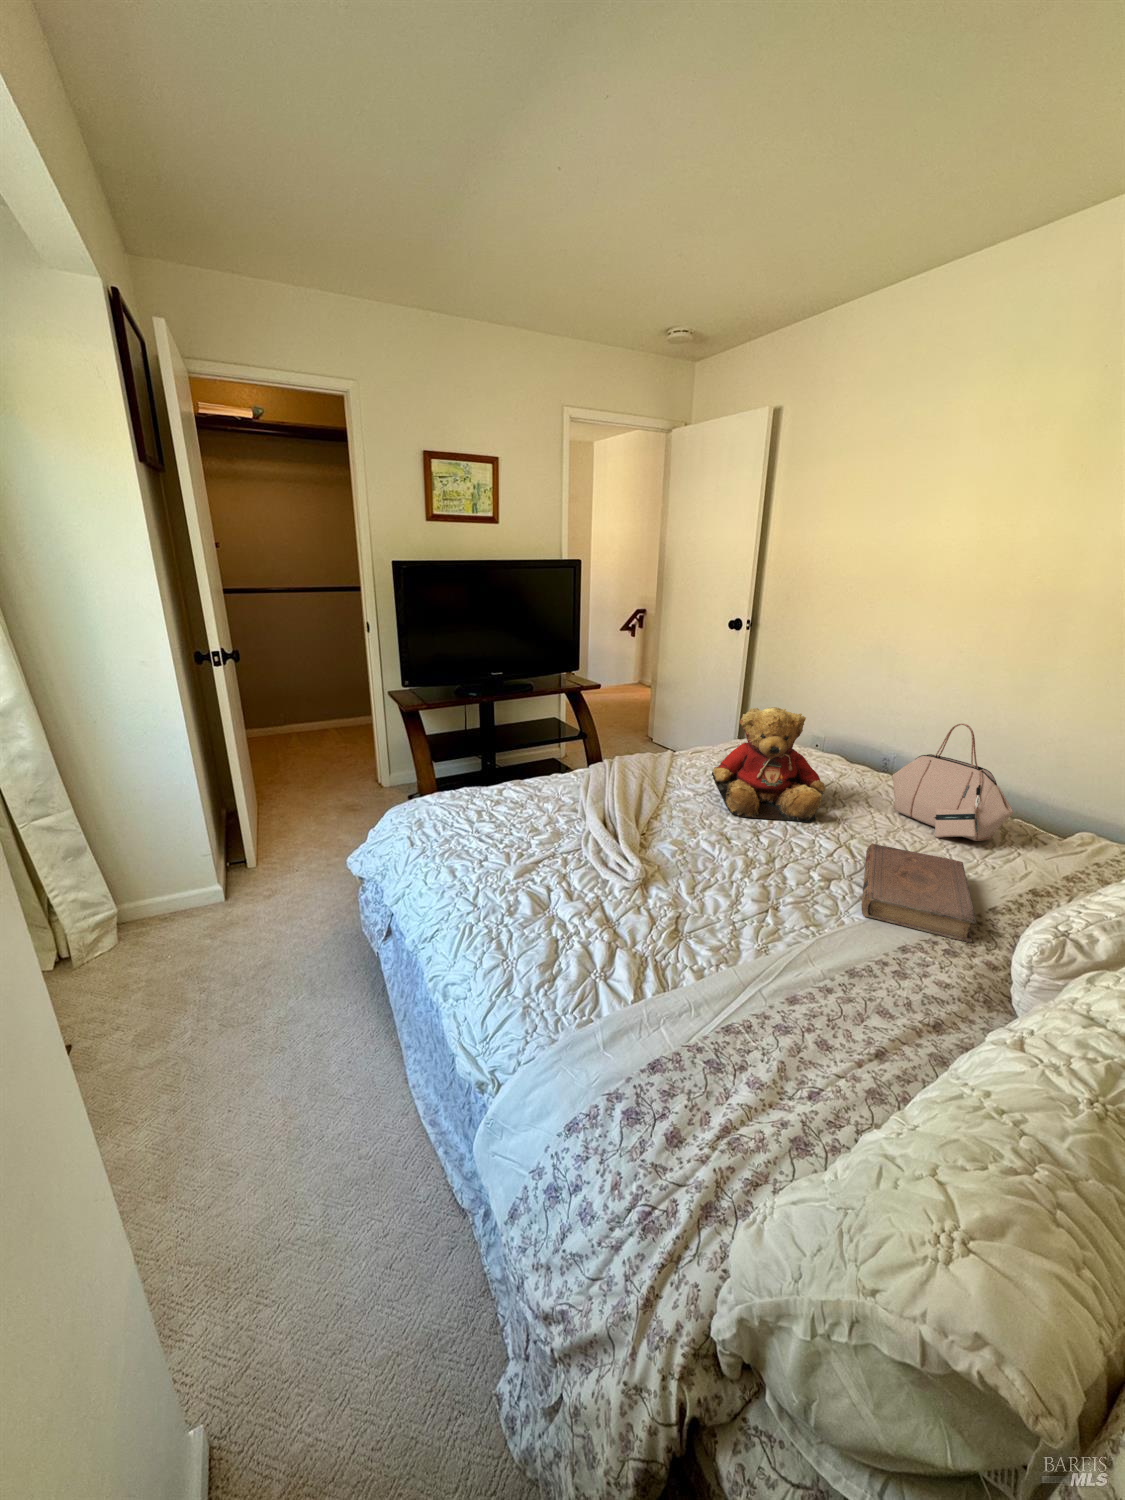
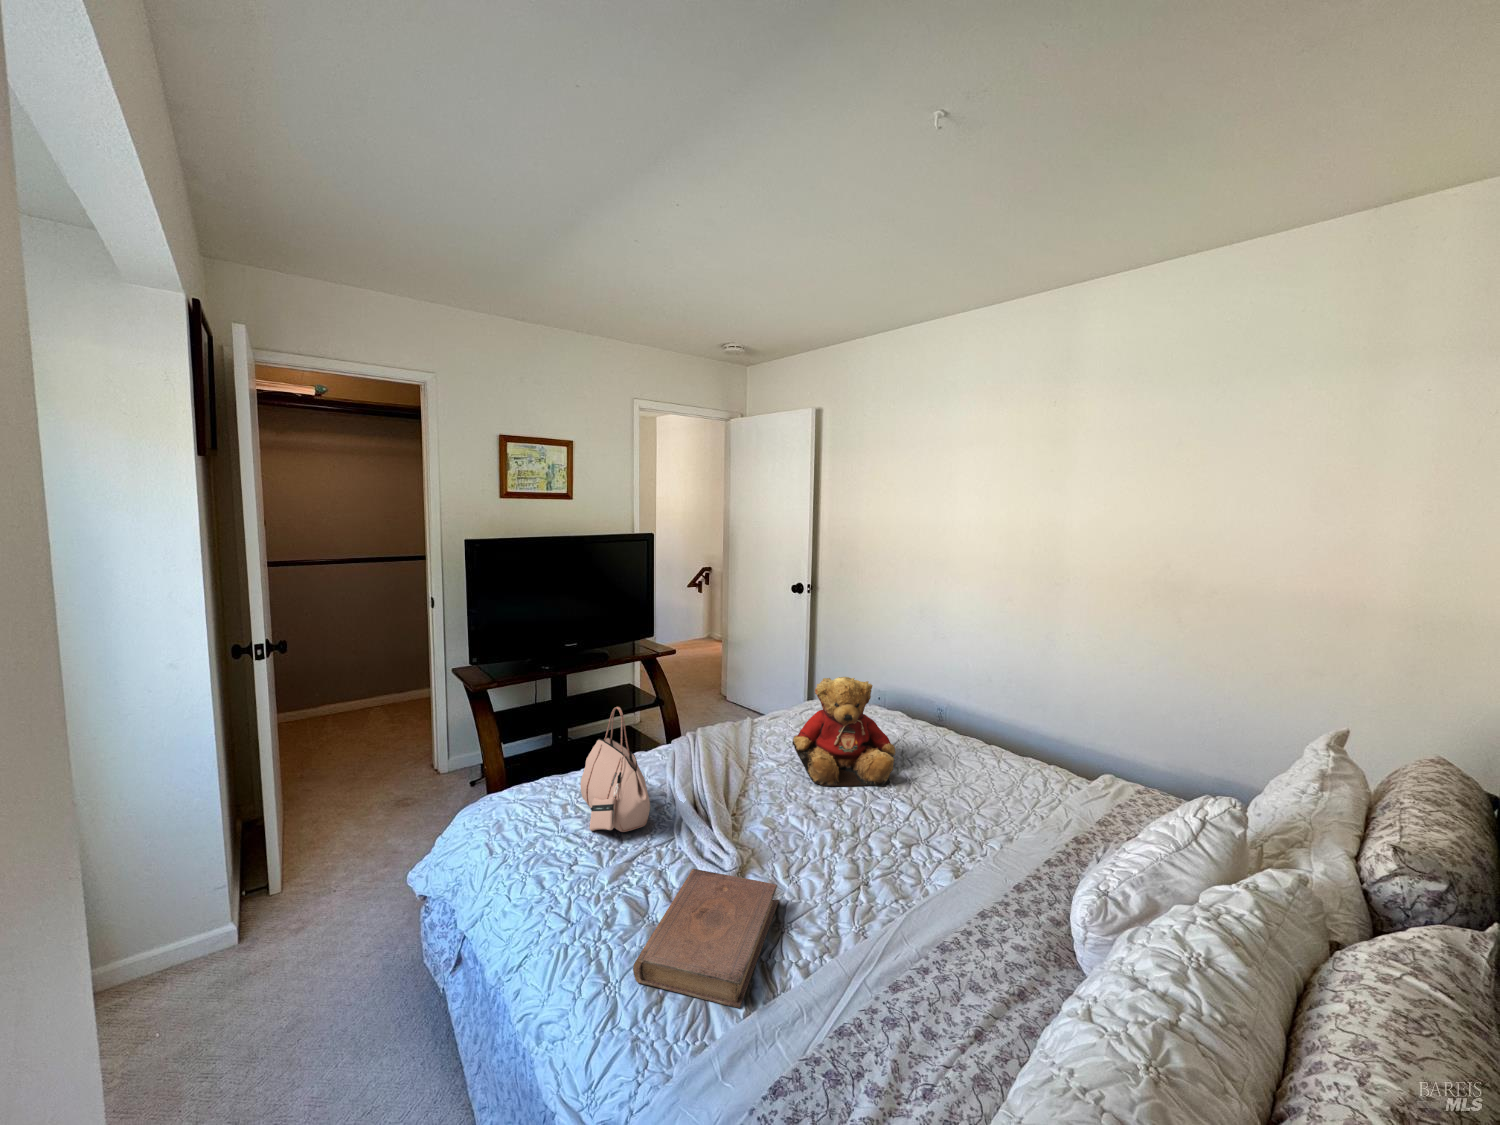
handbag: present [892,723,1013,841] -> present [580,707,650,832]
book: present [861,844,976,943] -> present [633,869,779,1008]

